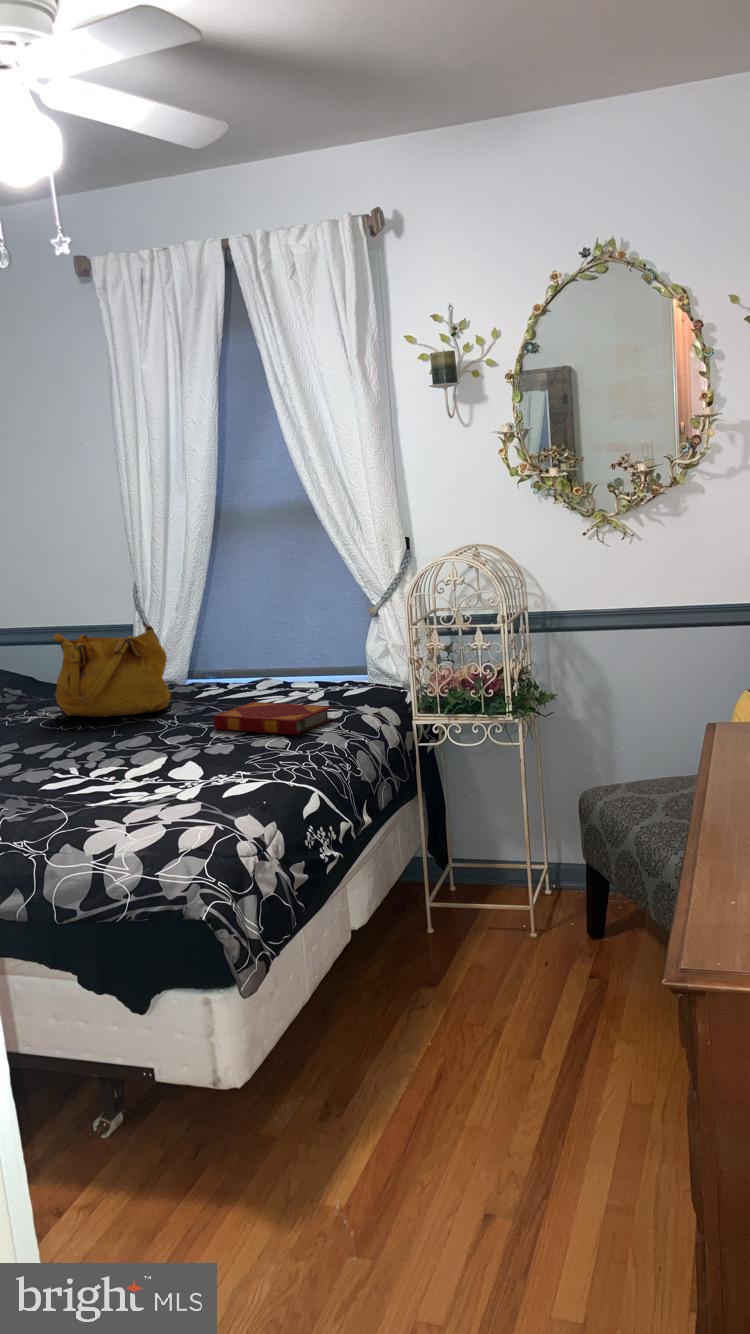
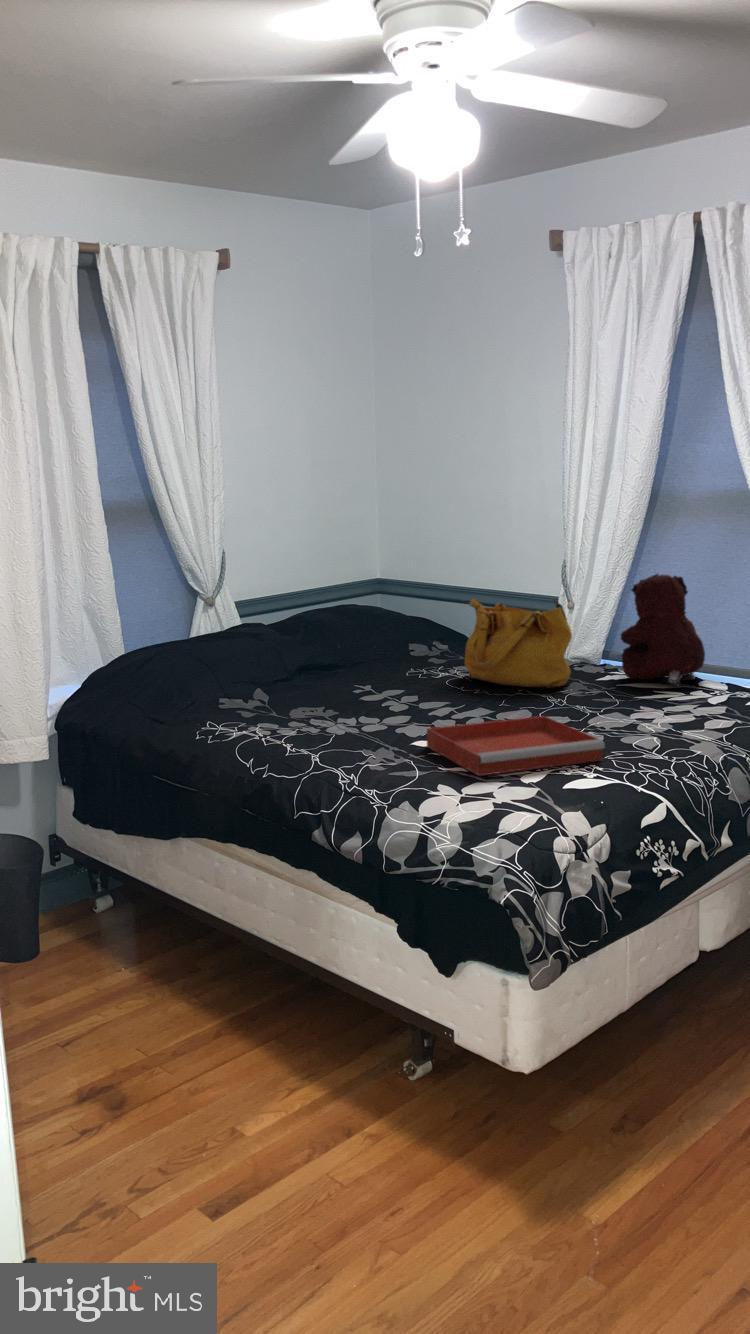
teddy bear: none [210,586,293,693] -> present [621,574,705,687]
hardback book: present [213,702,333,735] -> none [597,695,721,737]
tray: none [57,735,245,803] -> present [427,716,605,776]

